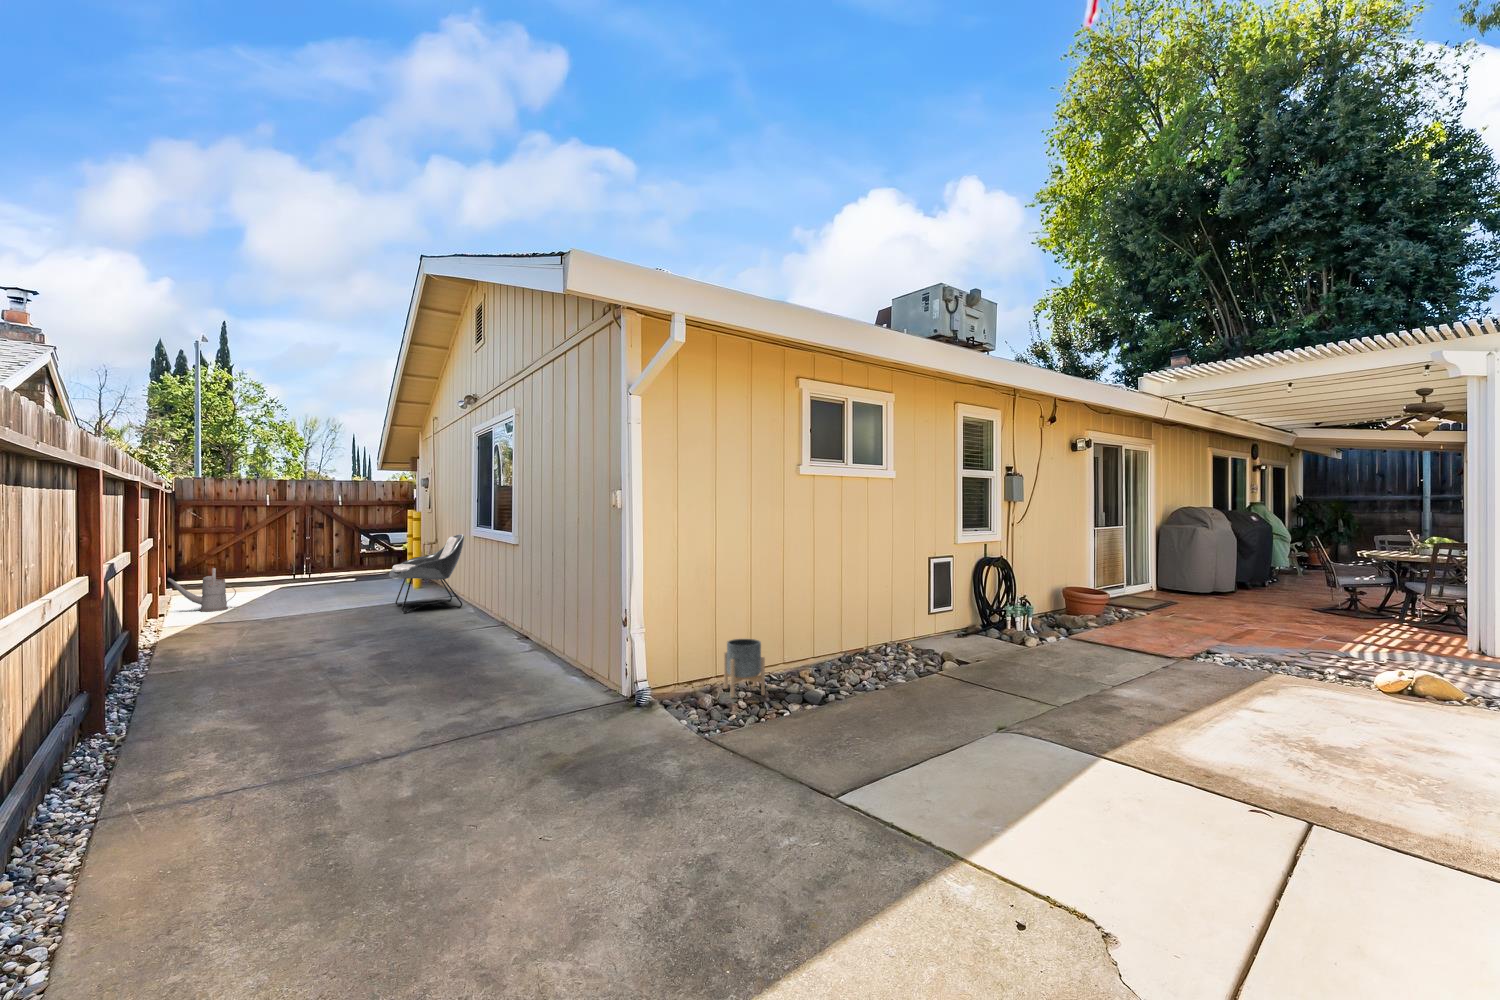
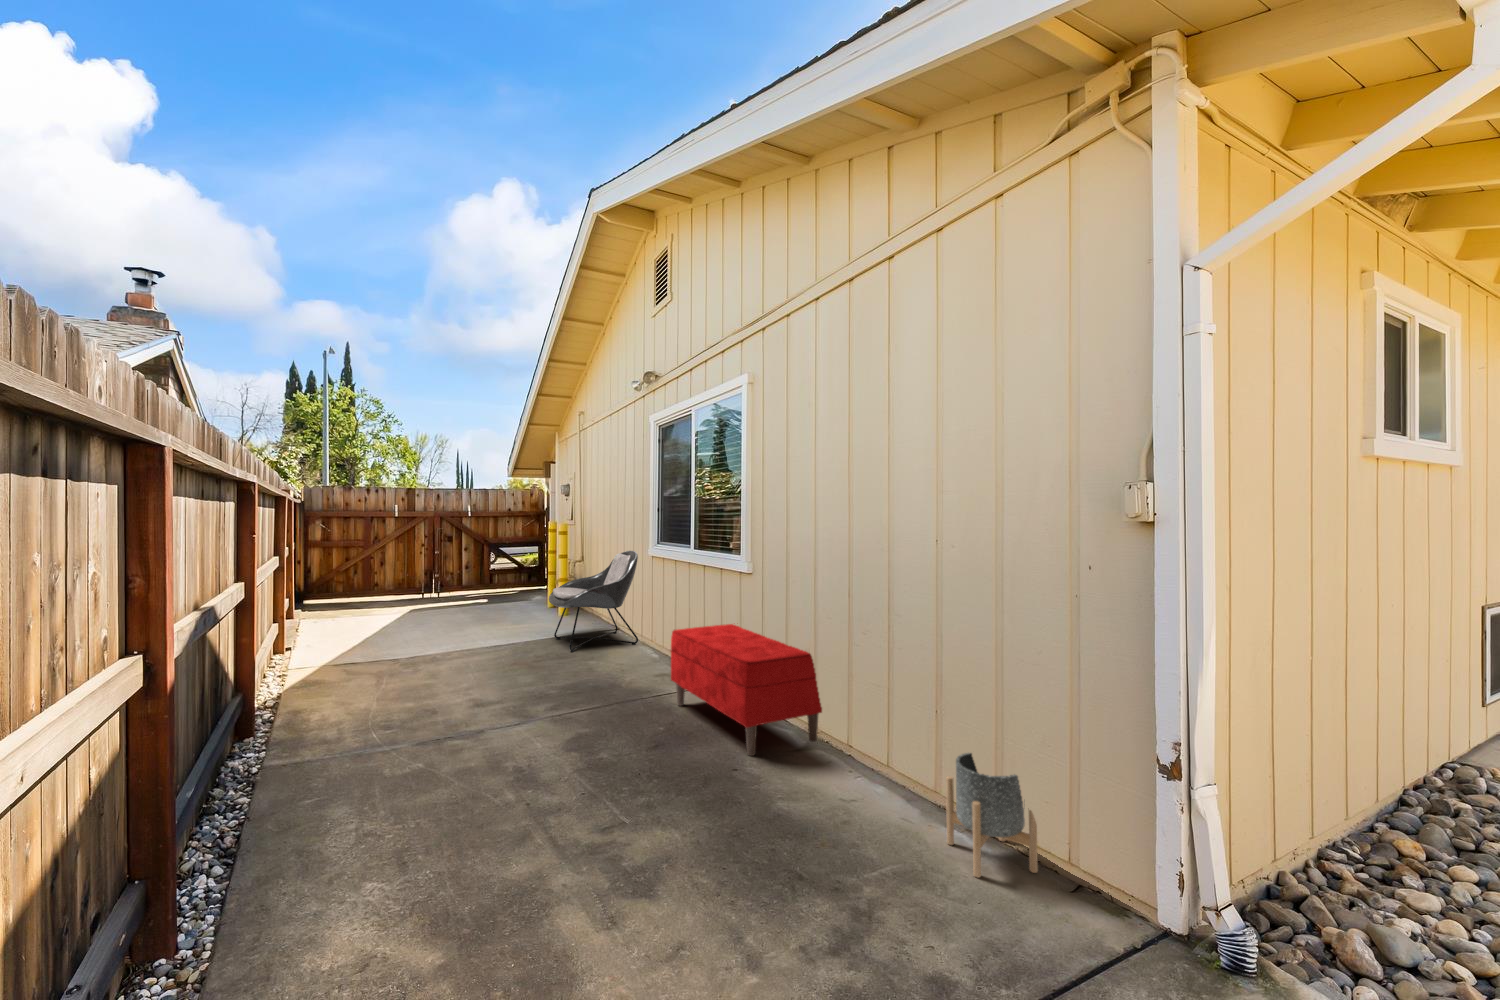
watering can: present [168,568,236,612] -> none [295,590,370,643]
bench: none [455,584,542,661] -> present [671,624,822,756]
planter: present [724,639,765,698] -> present [946,753,1038,877]

